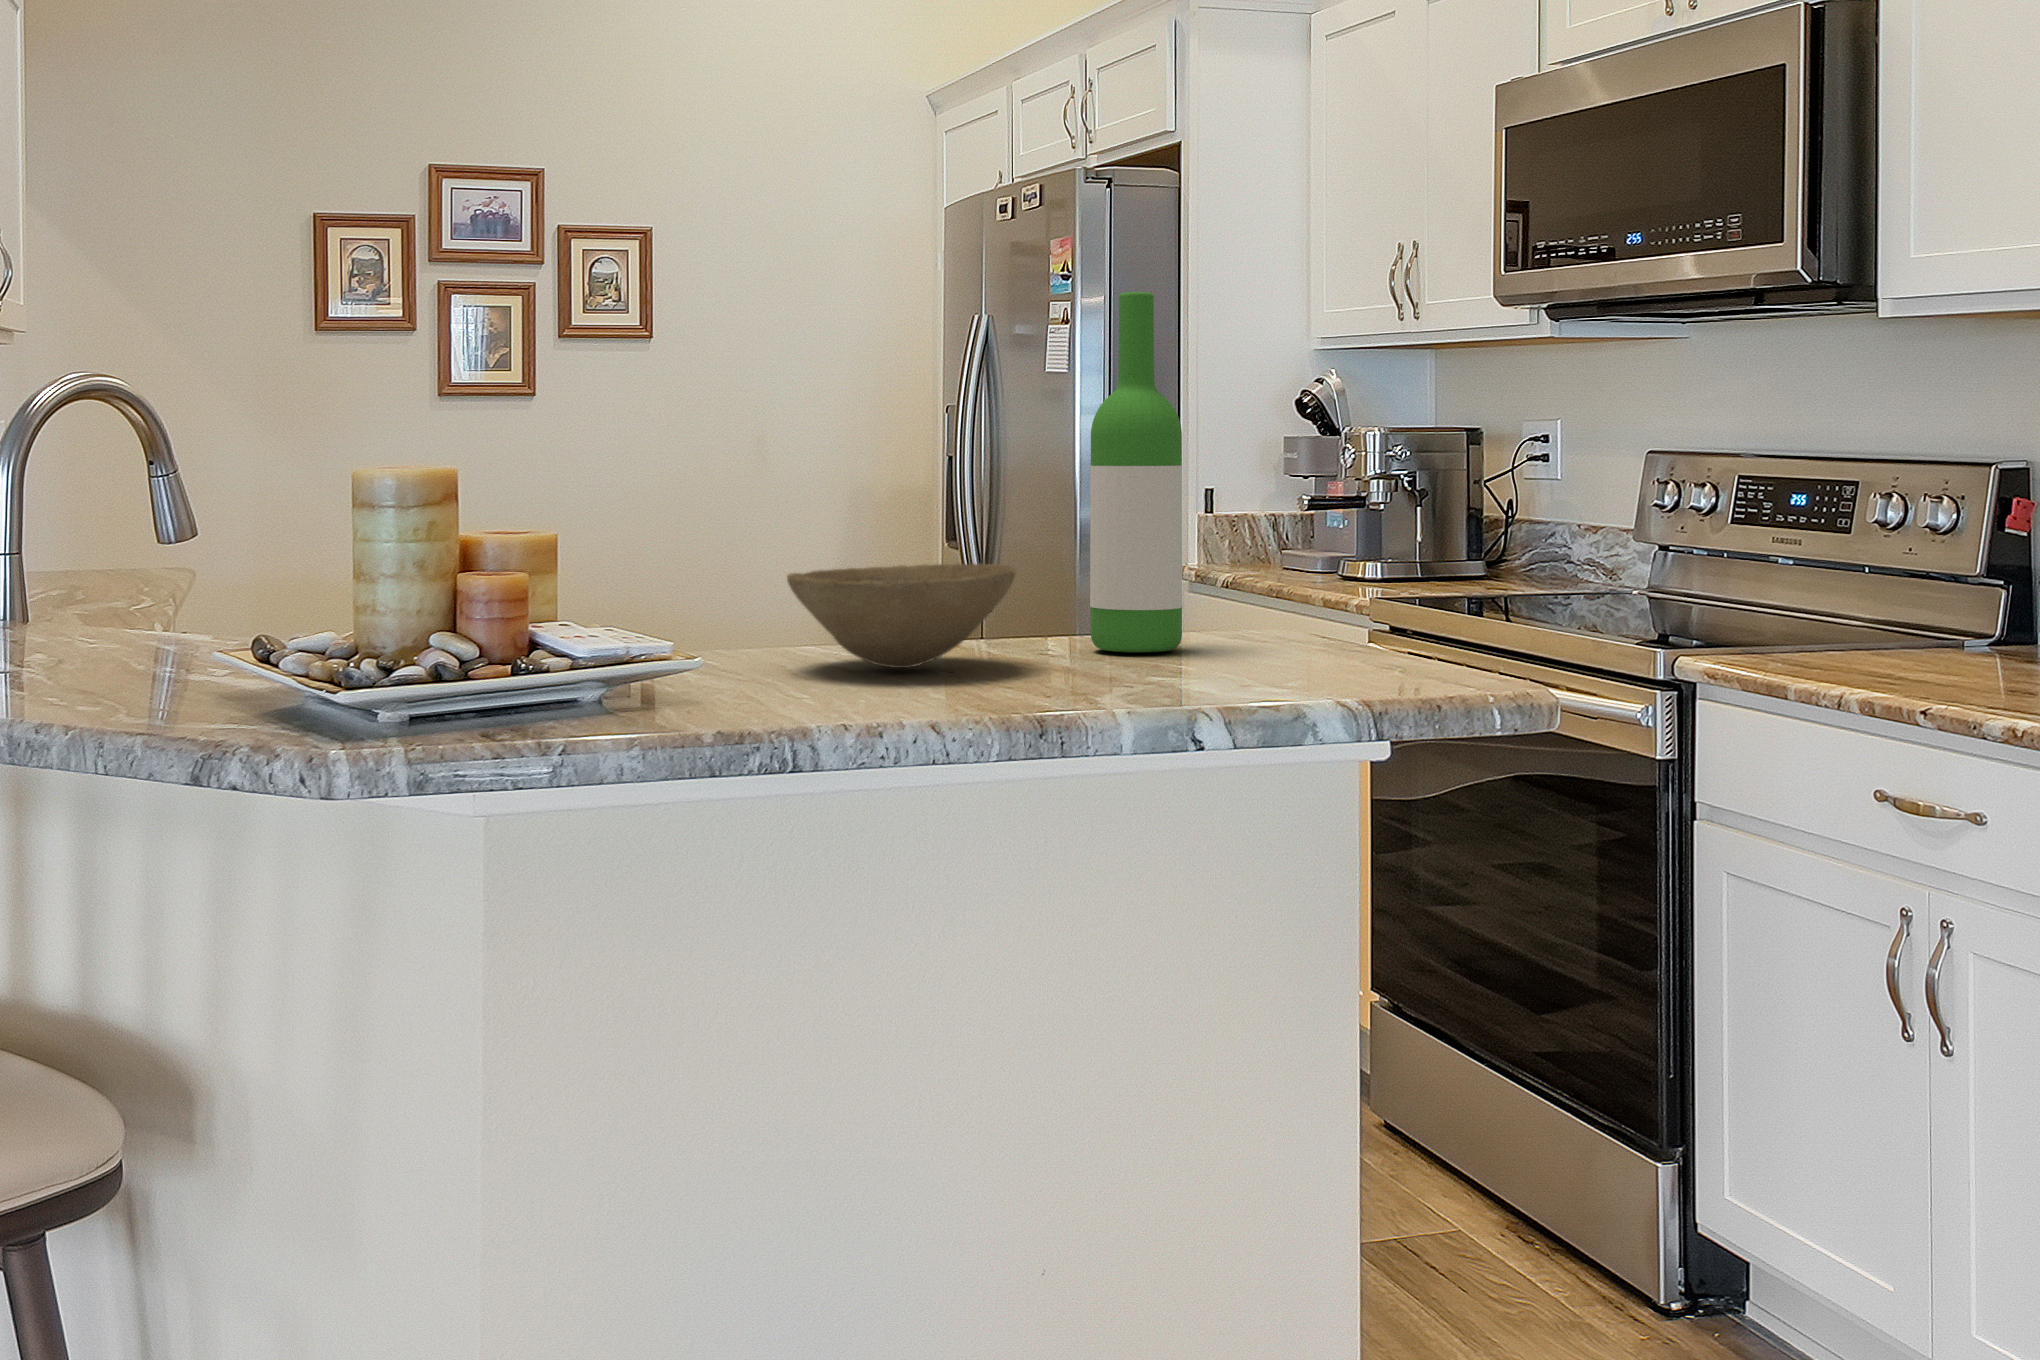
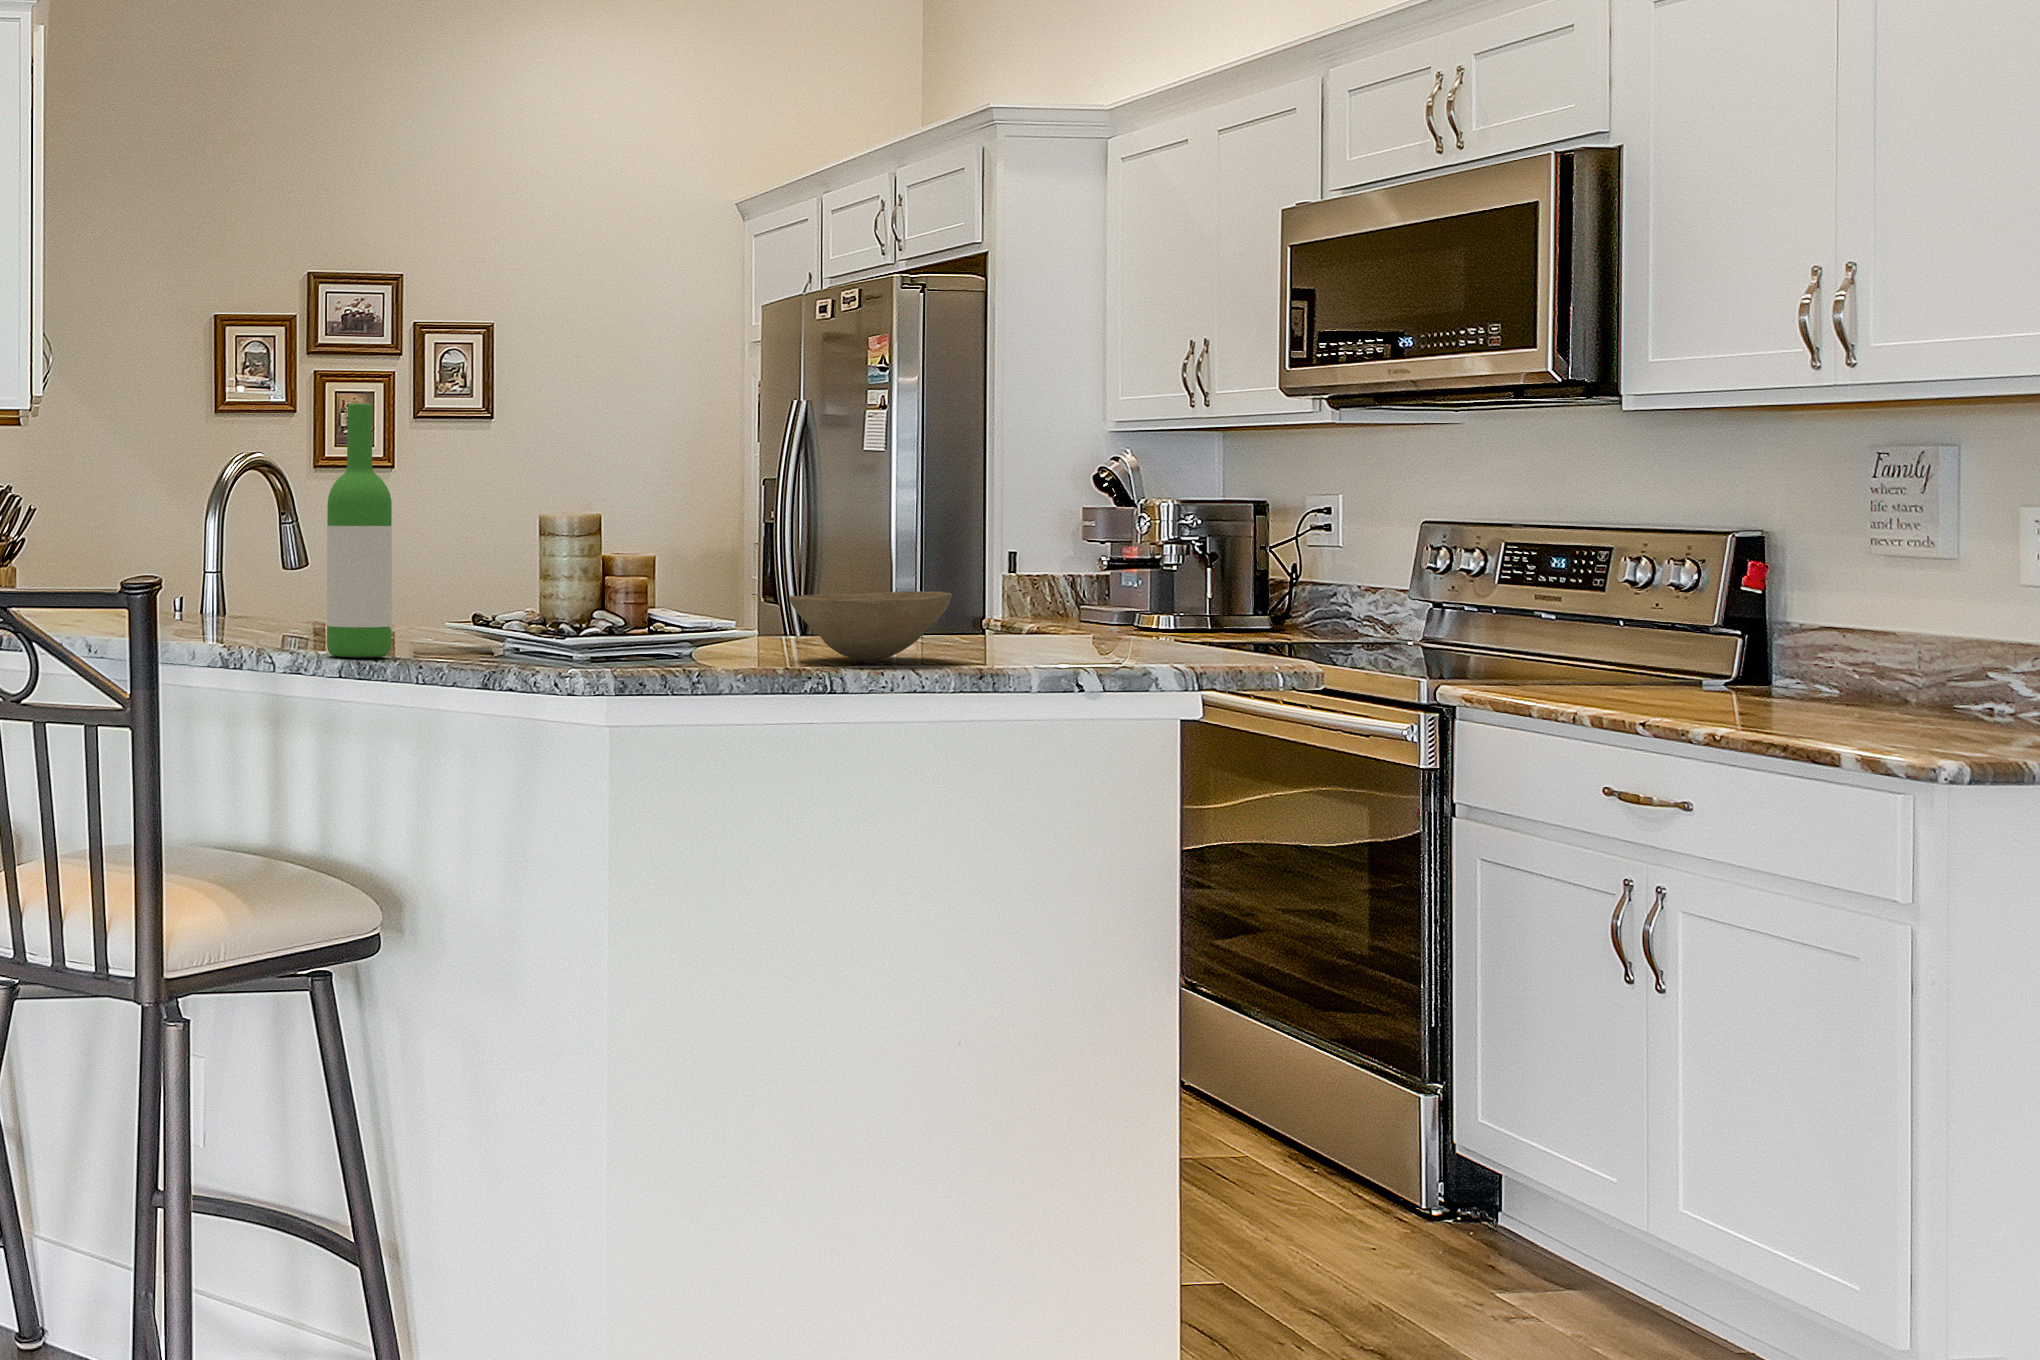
wine bottle: present [1090,292,1182,652] -> present [327,403,392,657]

